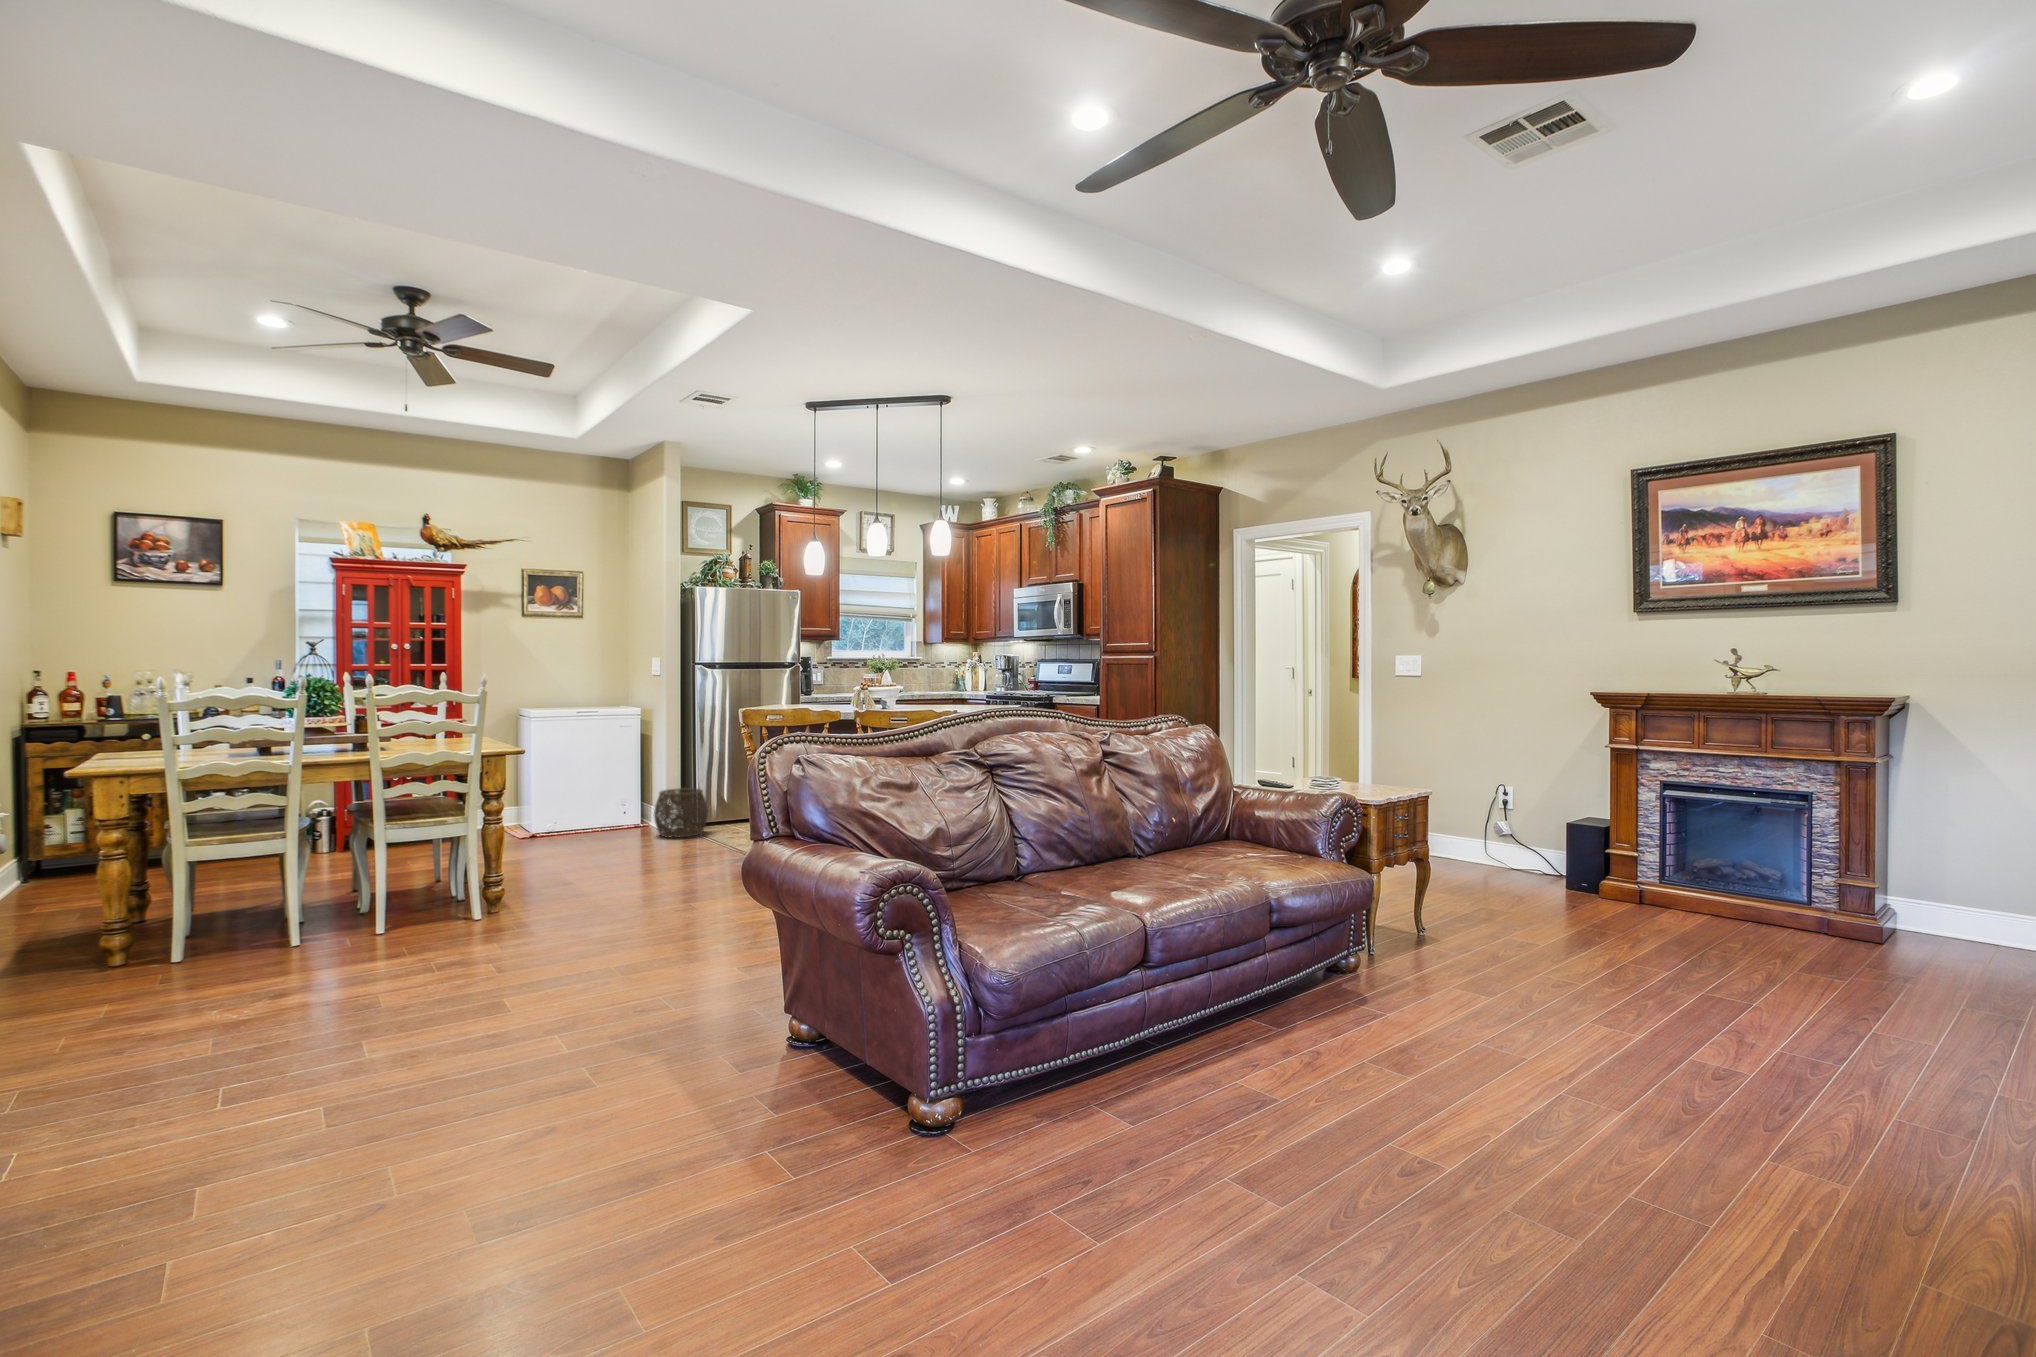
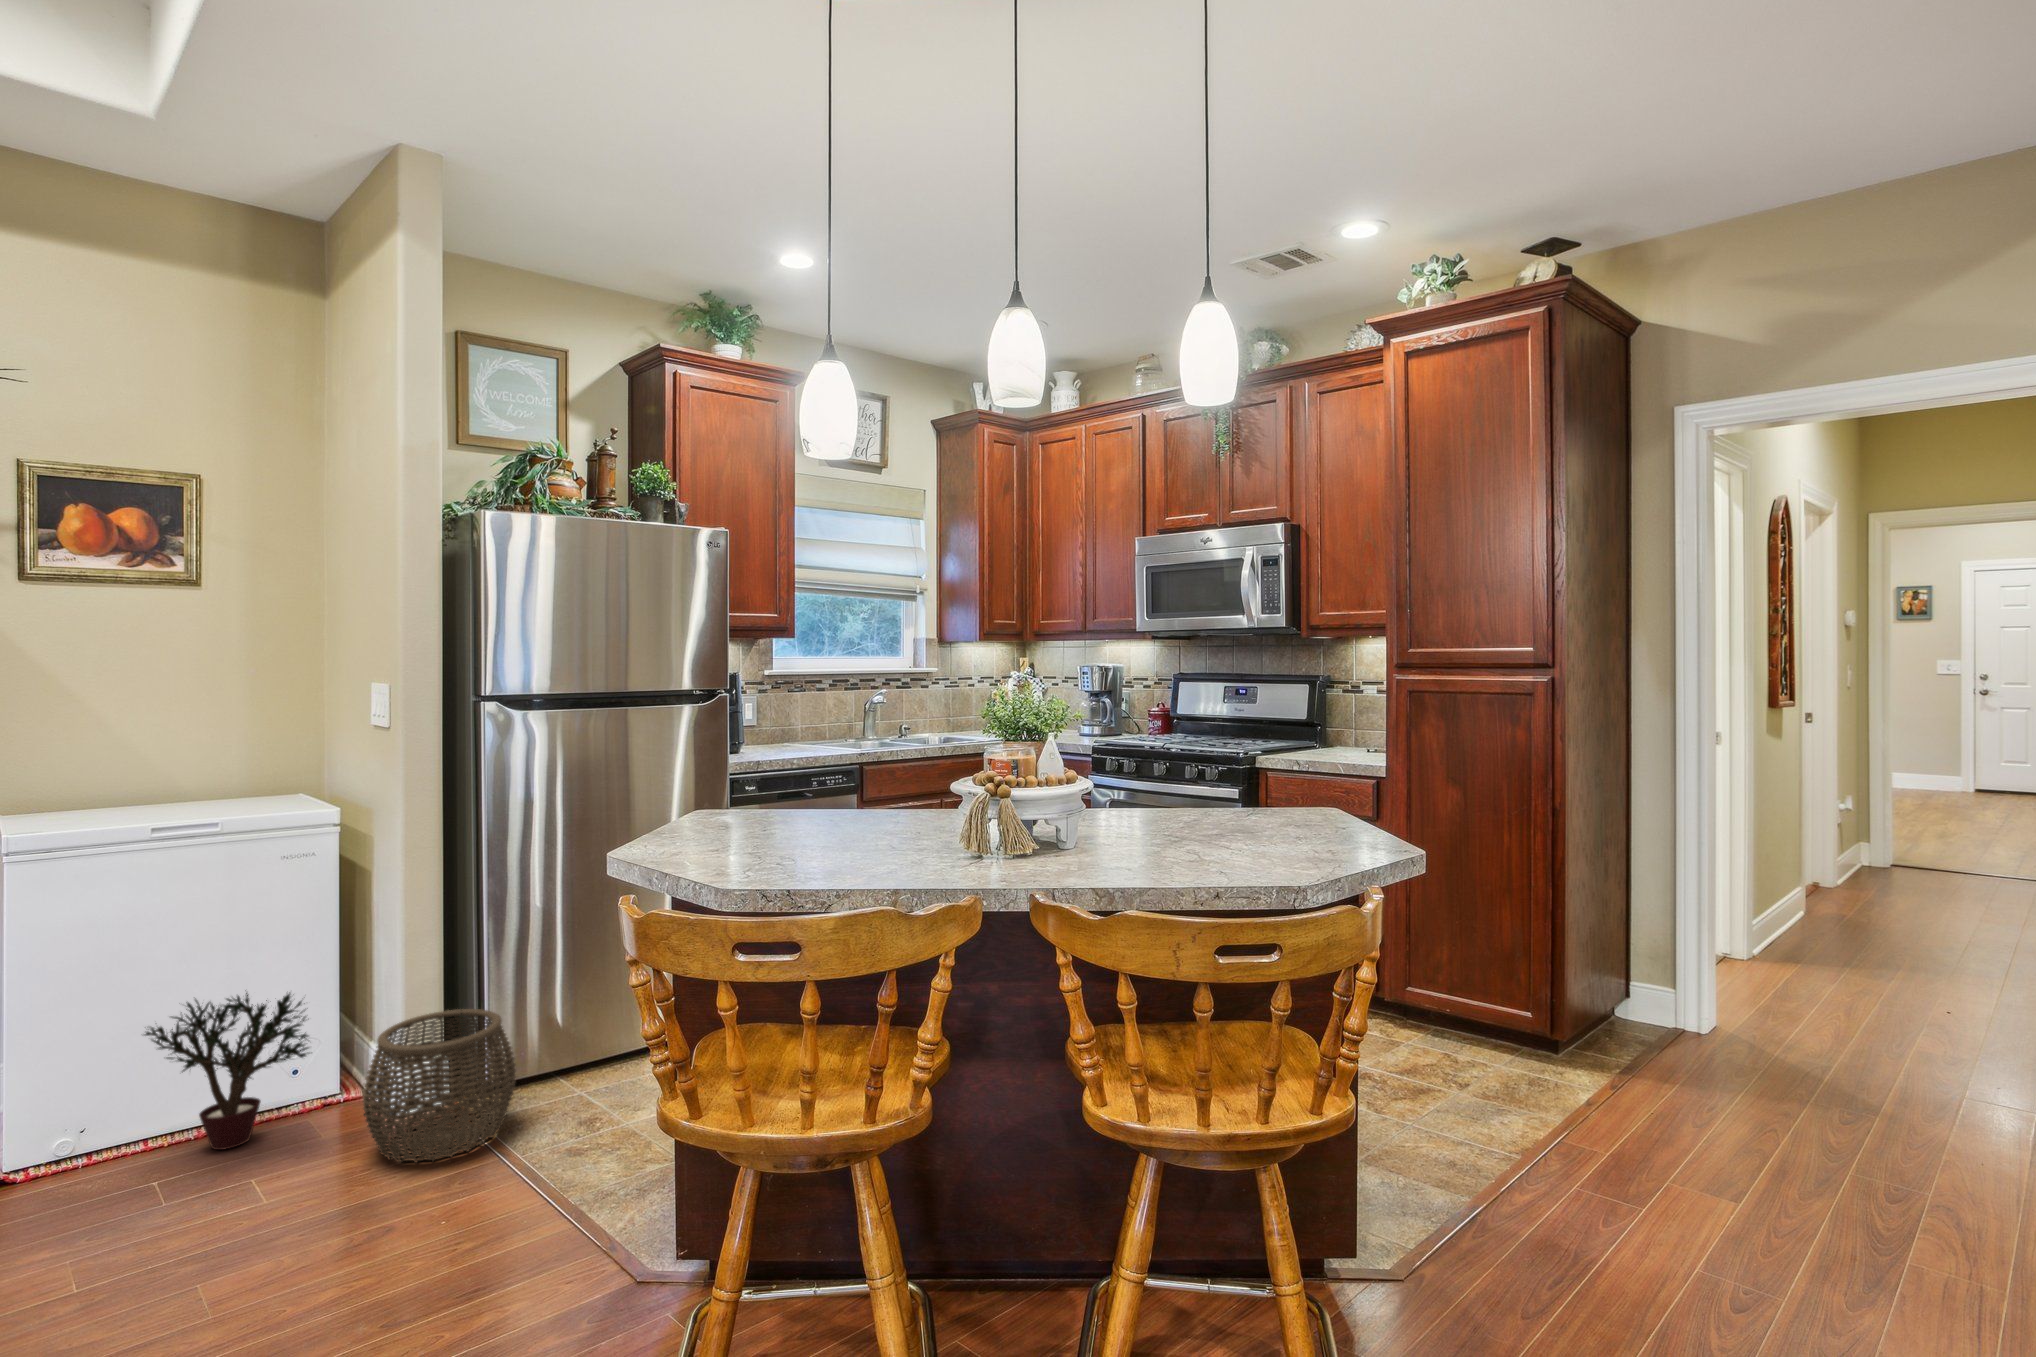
potted plant: none [576,776,635,834] -> present [145,993,309,1150]

